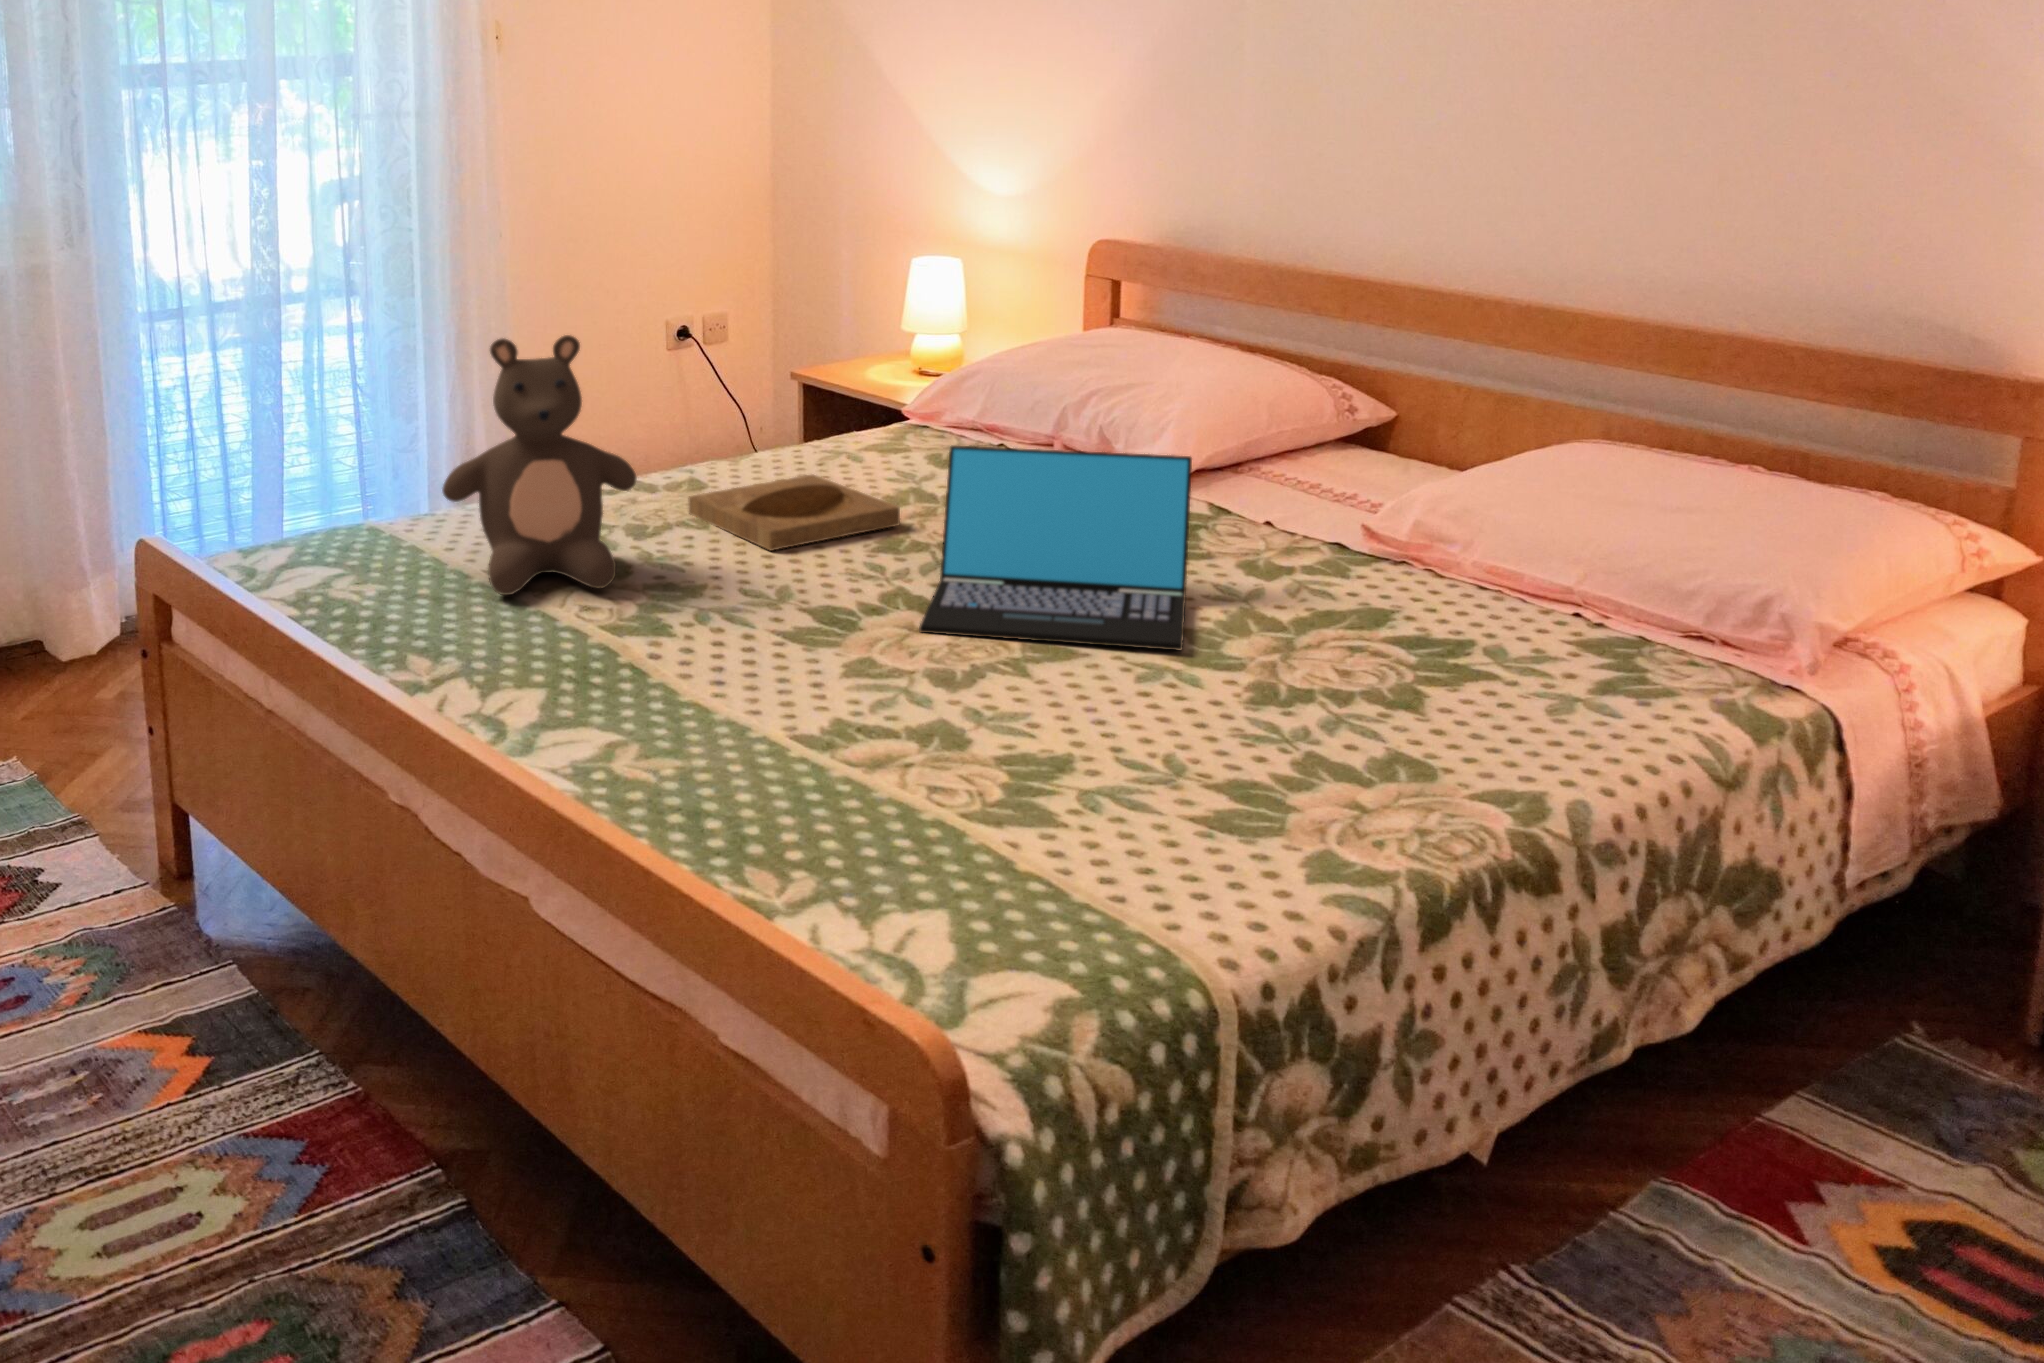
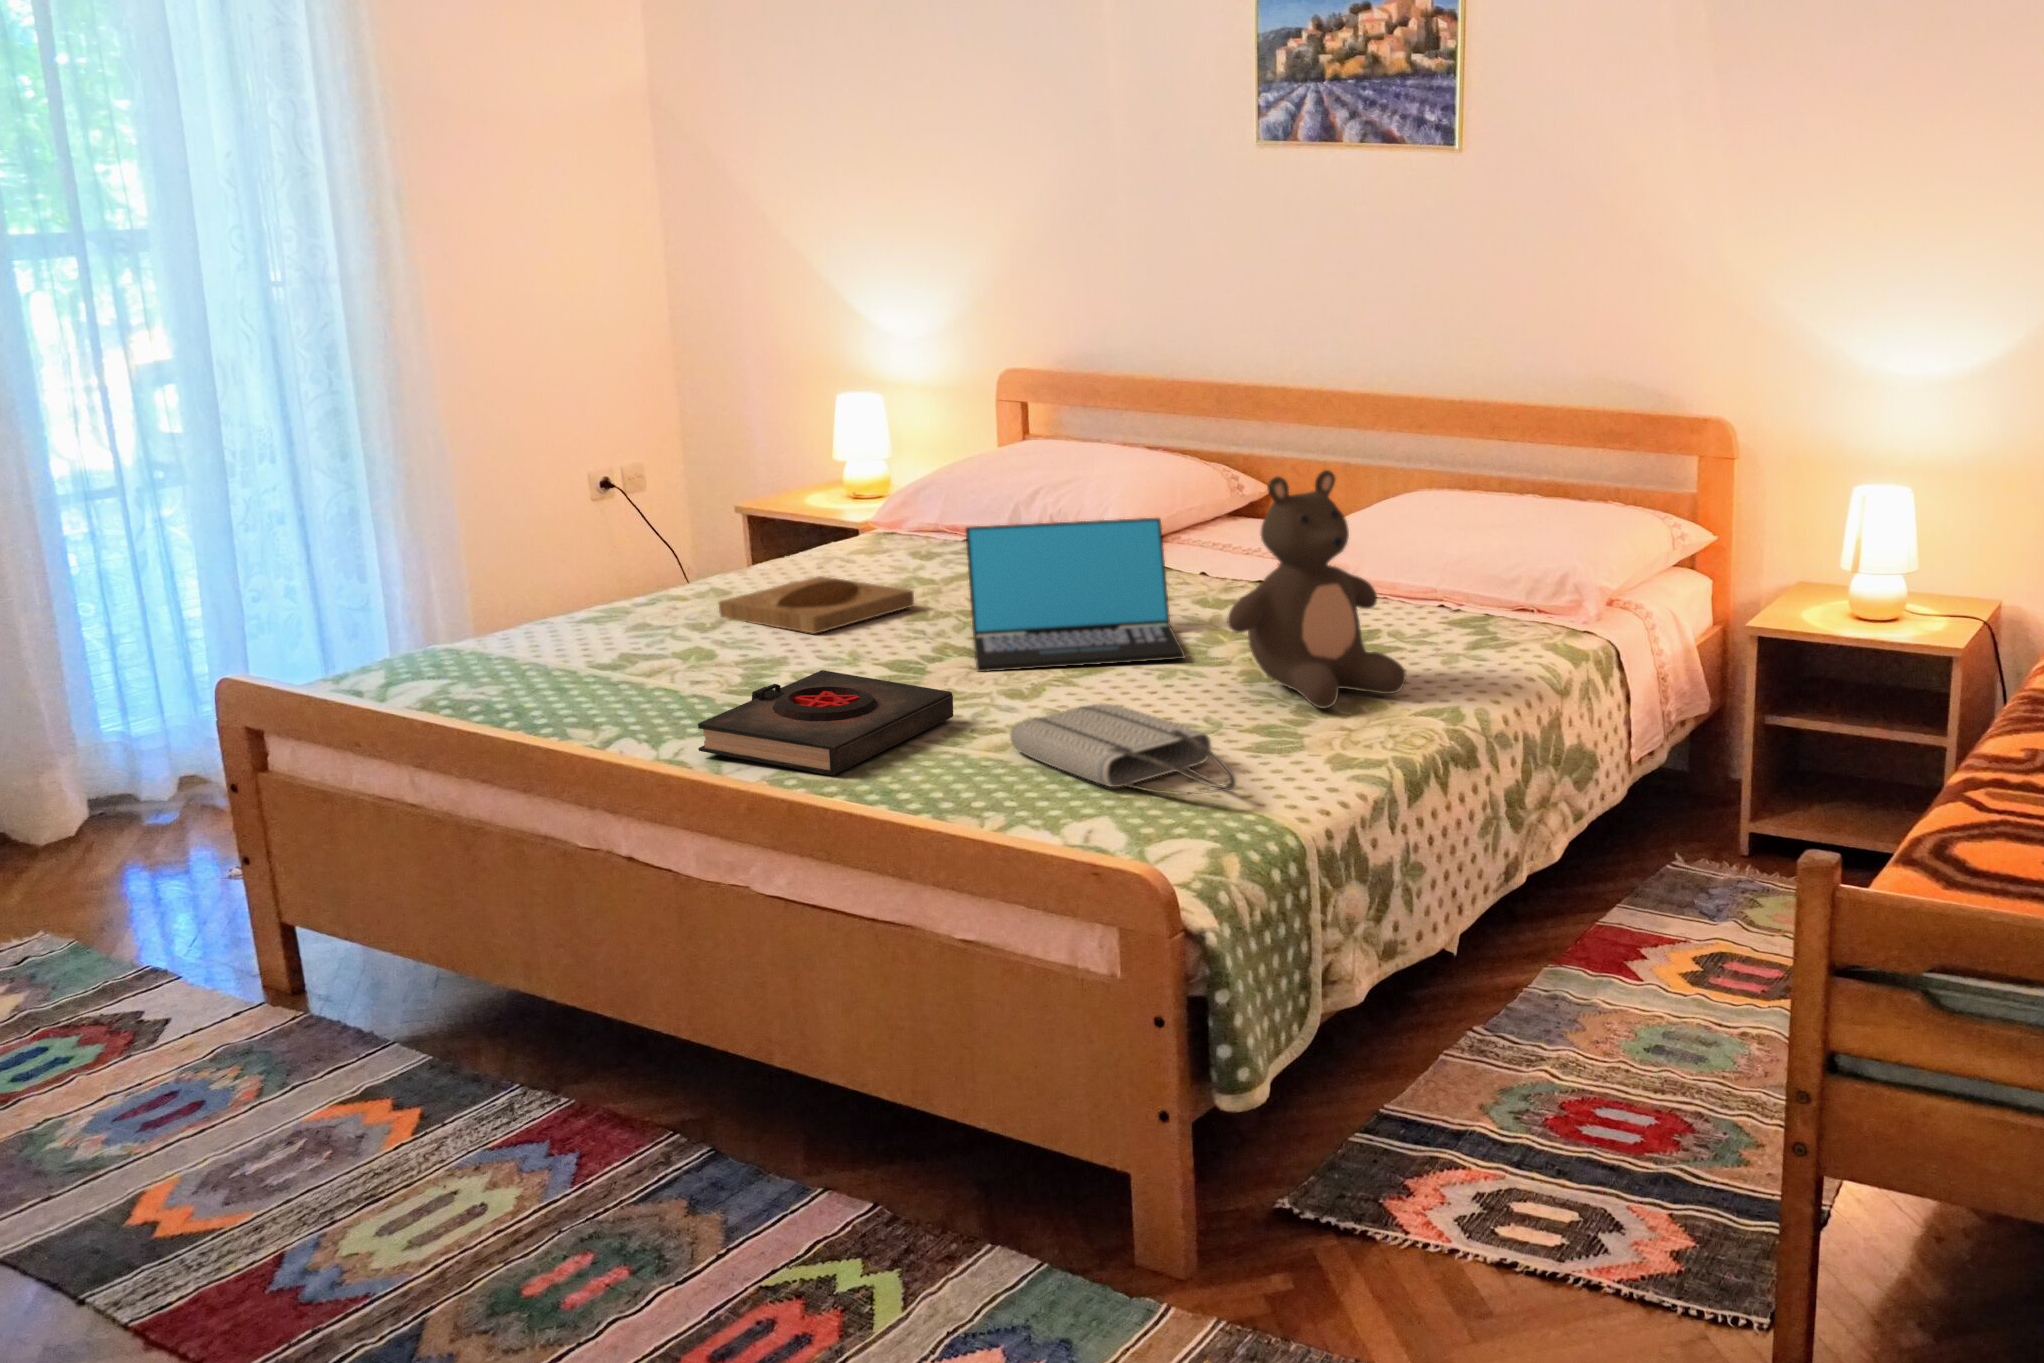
teddy bear: present [442,335,637,595] -> present [1227,470,1406,709]
book: none [541,615,850,769] -> present [698,670,953,775]
tote bag: none [890,718,1140,902] -> present [1010,704,1236,794]

